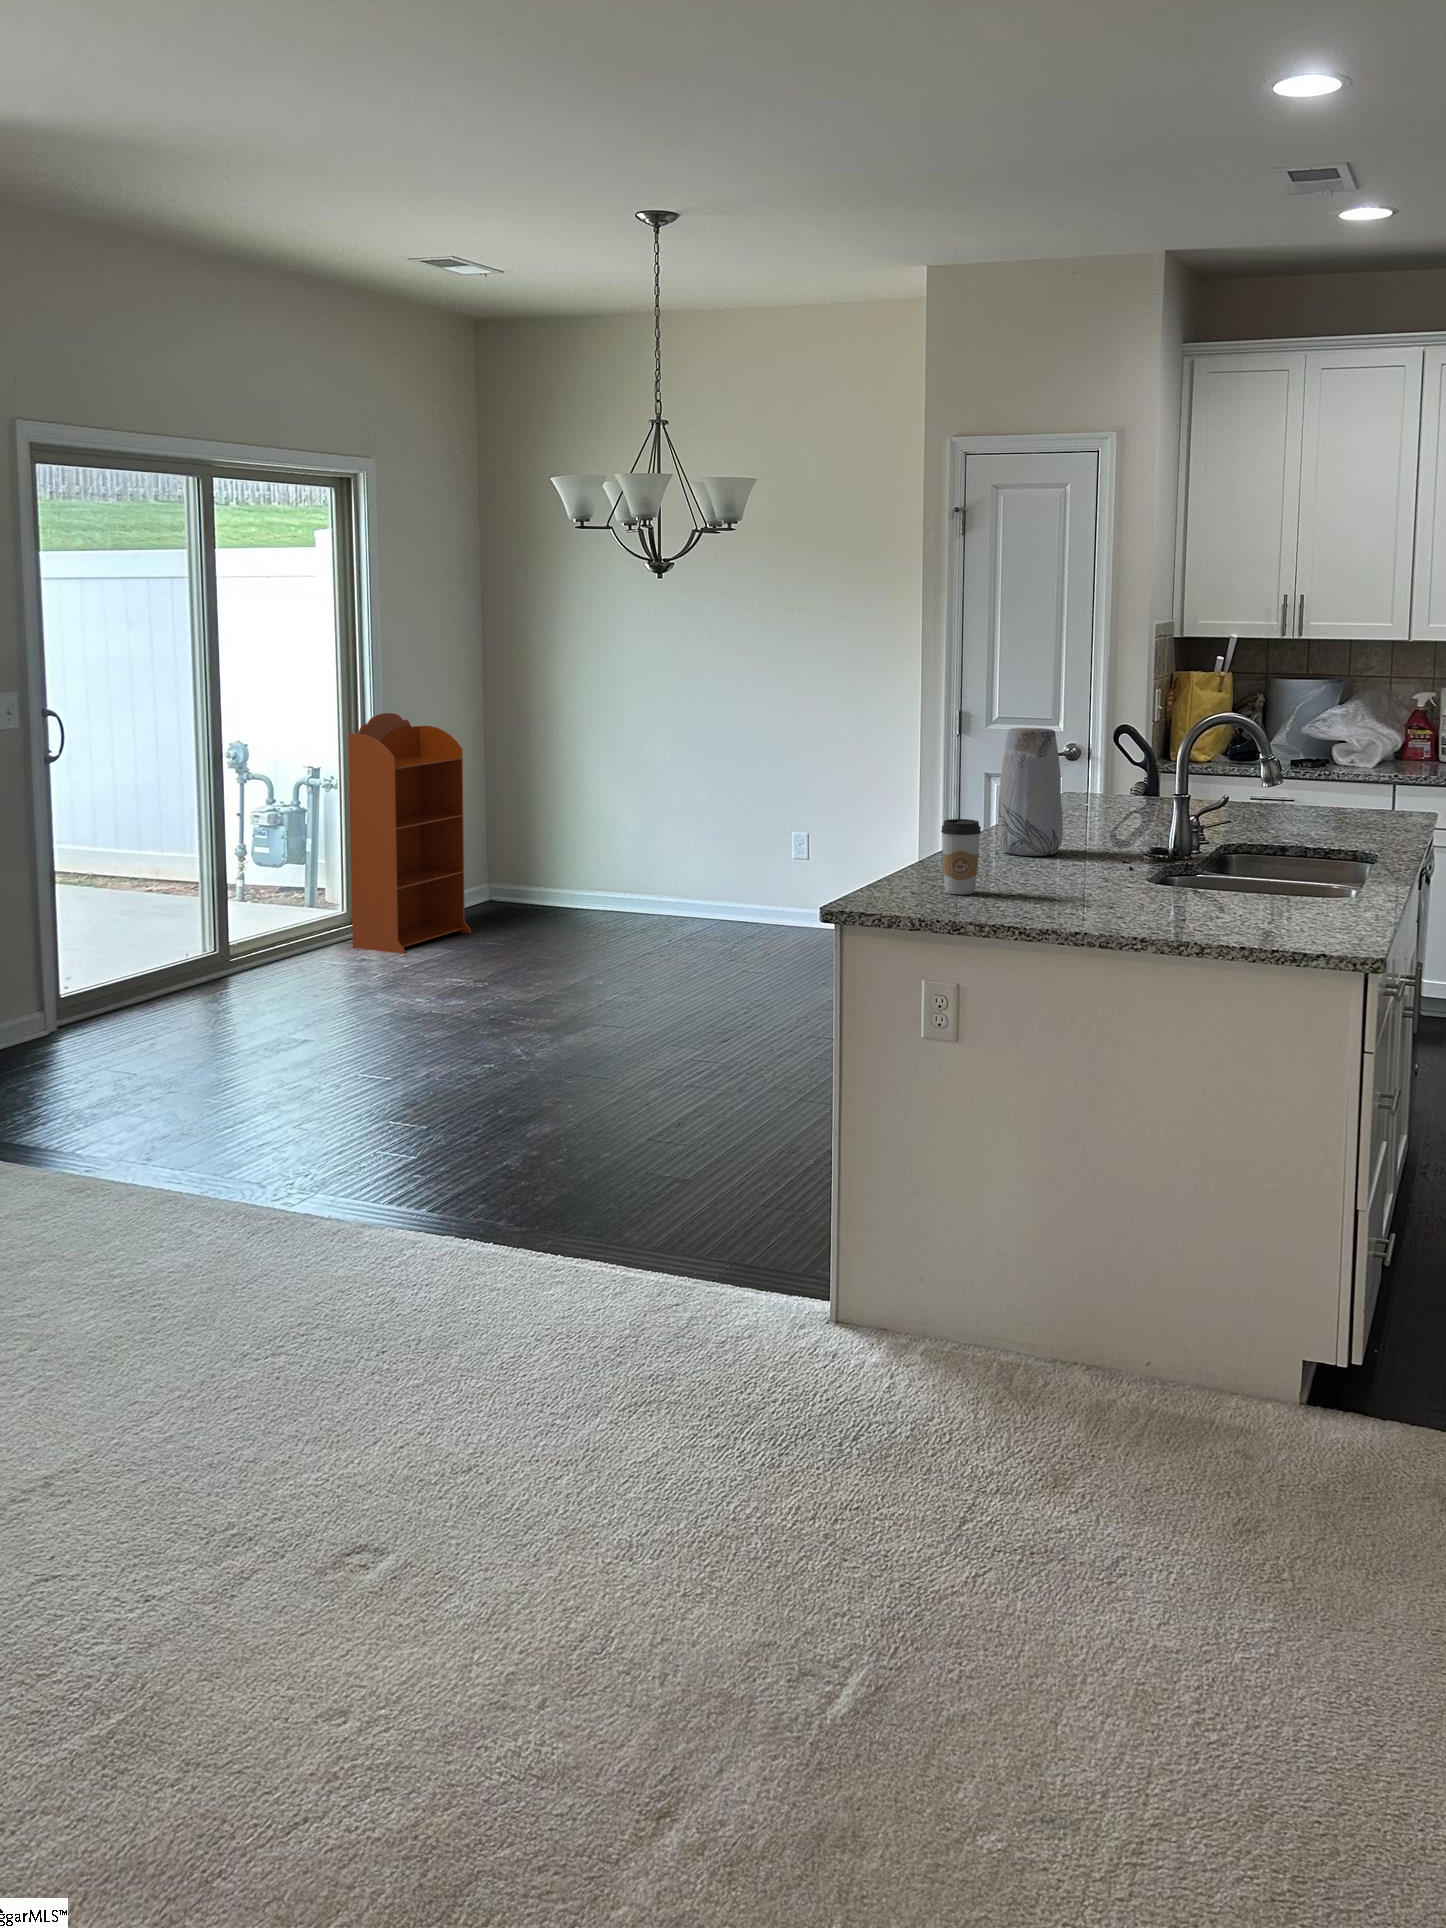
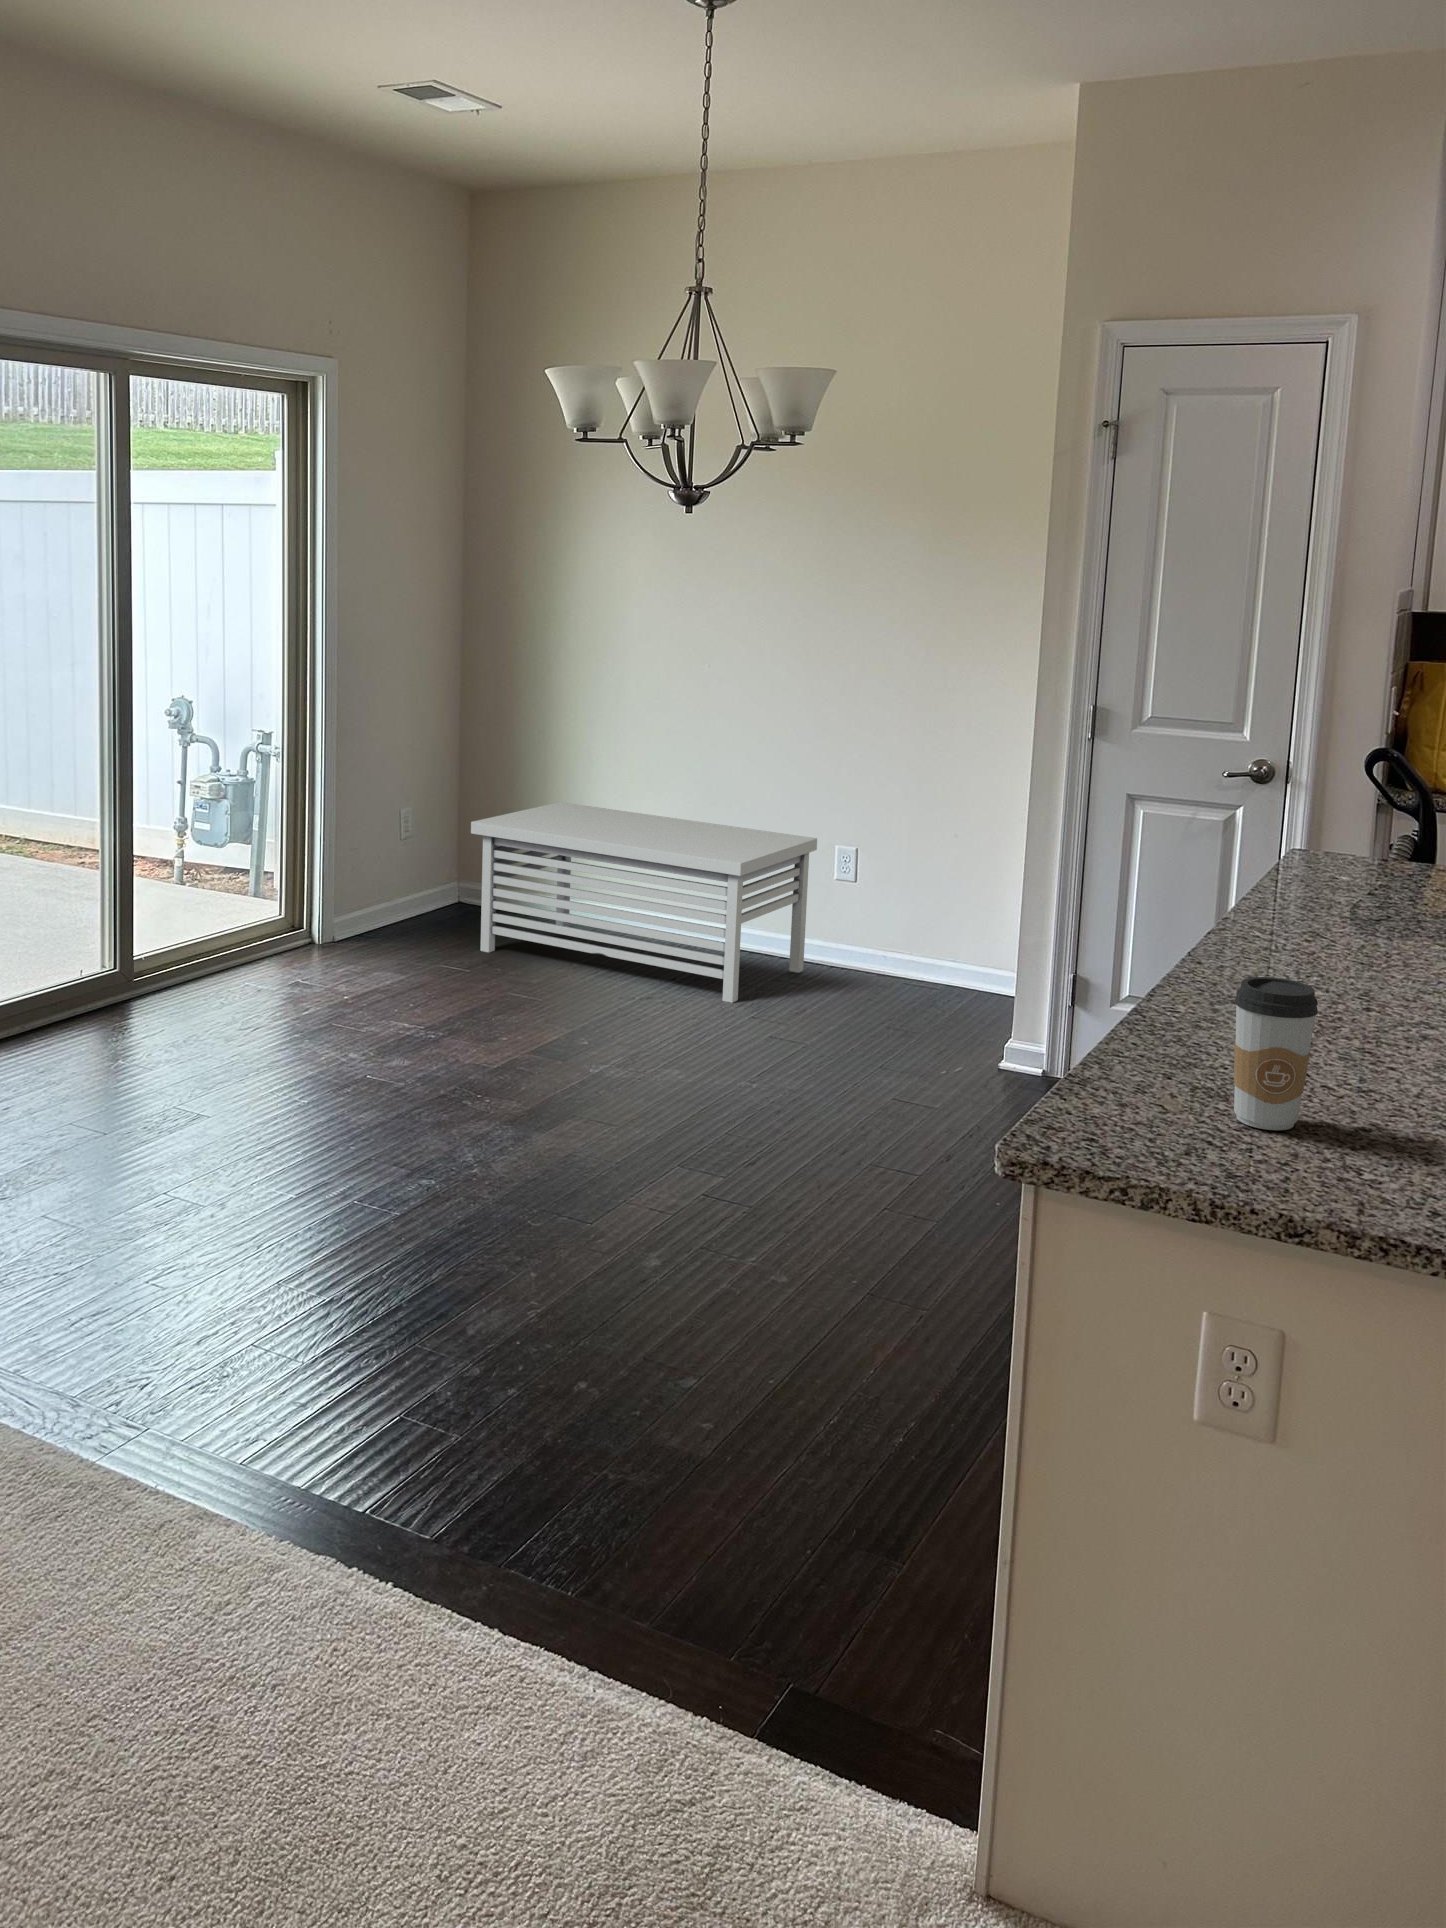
bookcase: present [349,713,471,954] -> none [298,671,442,969]
vase: present [998,728,1063,856] -> none [1269,775,1395,1006]
storage bench: none [493,817,772,962] -> present [471,802,817,1003]

